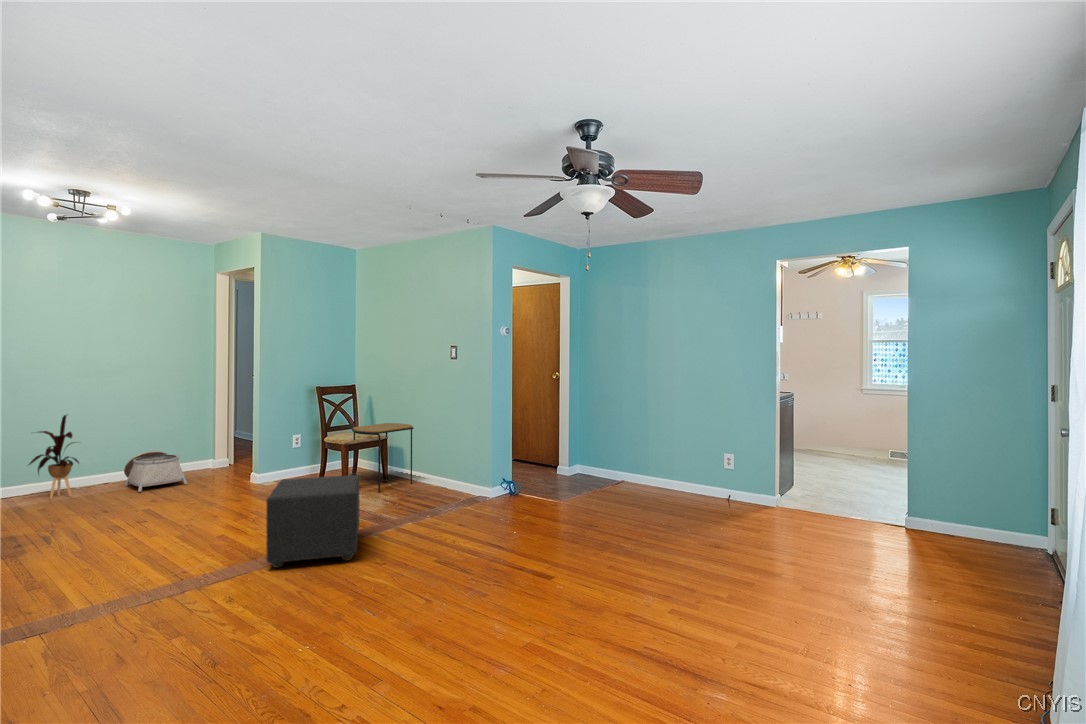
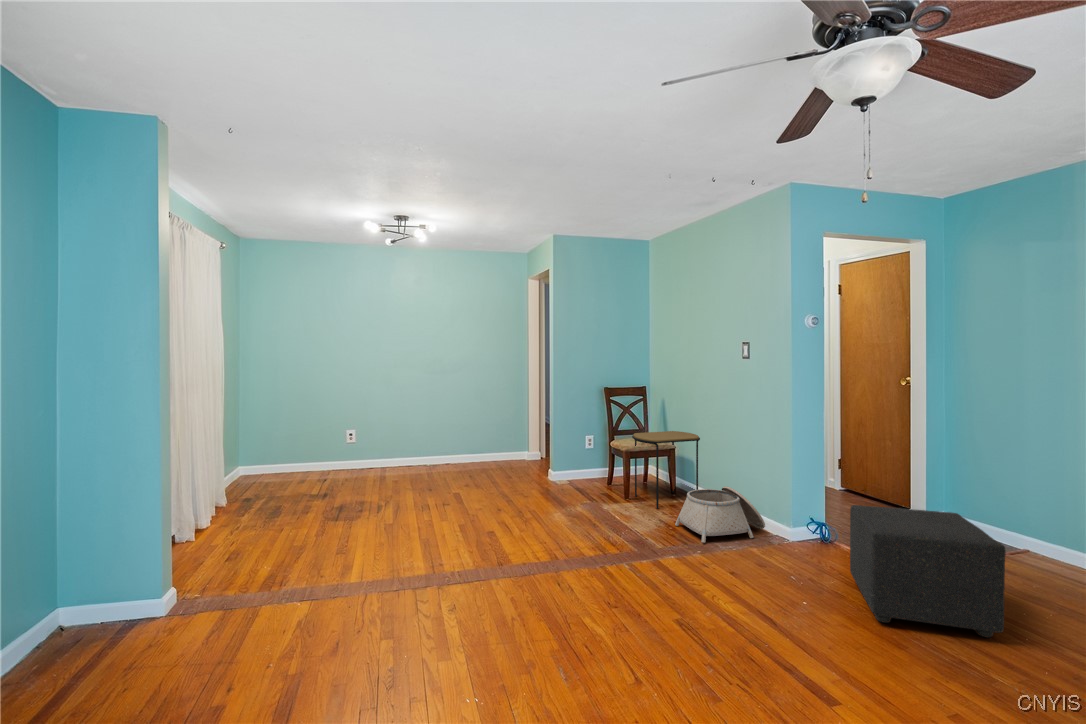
house plant: present [29,415,79,500] -> none [395,405,430,472]
basket: present [124,451,187,492] -> present [675,486,765,543]
ottoman: present [266,475,360,568] -> present [850,505,1006,638]

